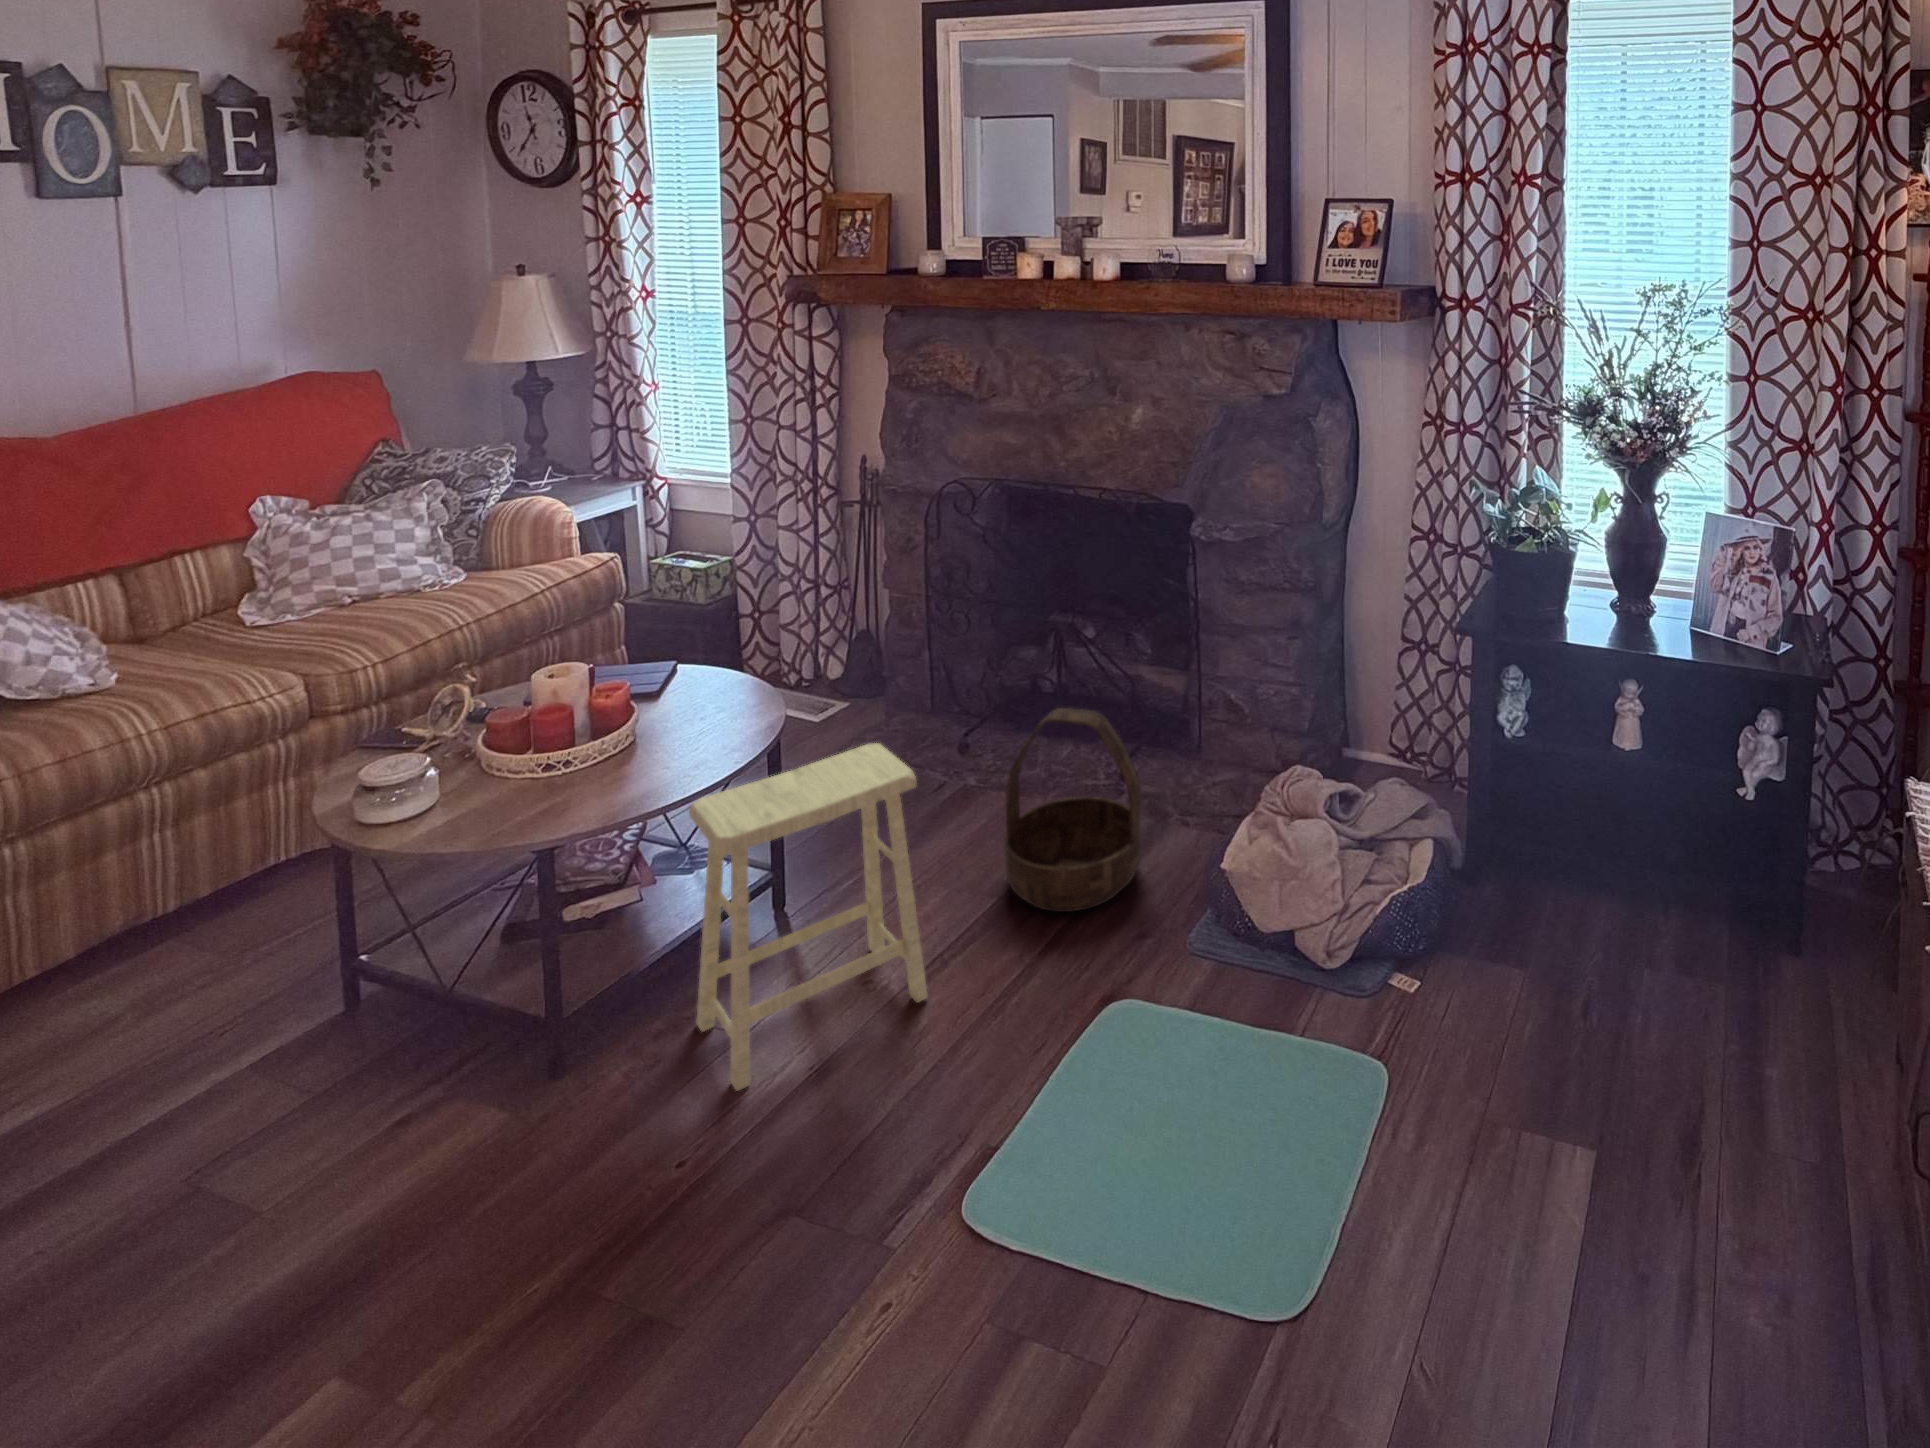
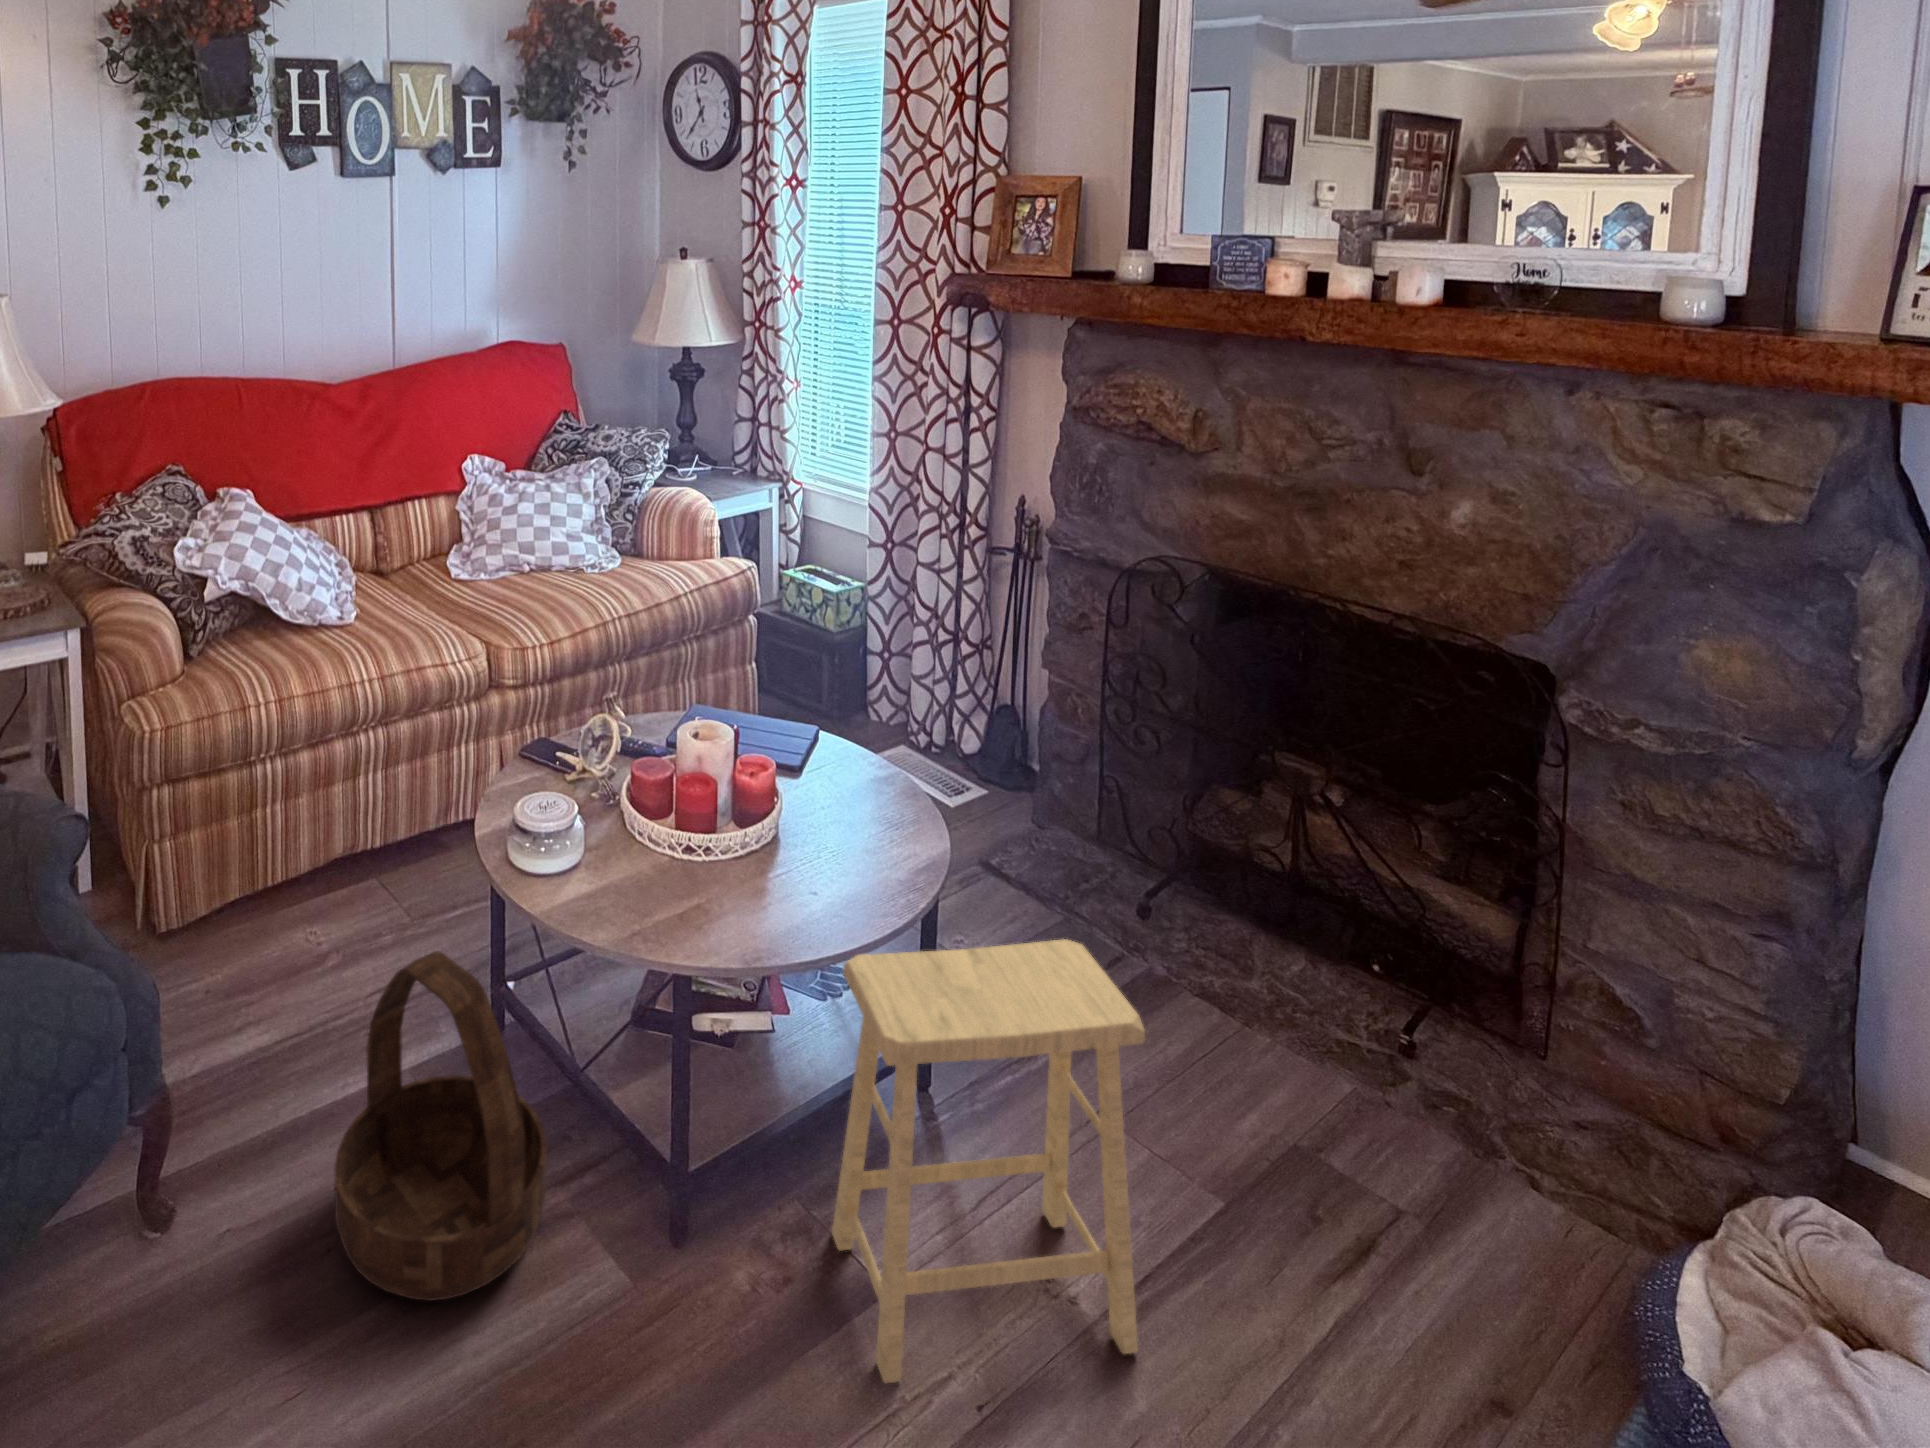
basket: present [1005,708,1141,912] -> present [335,951,547,1301]

